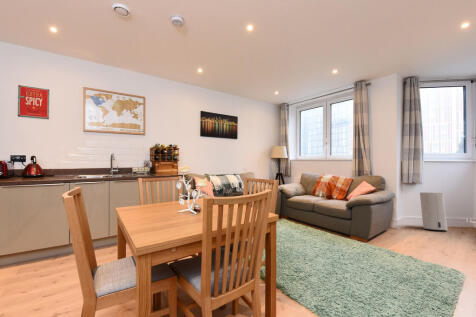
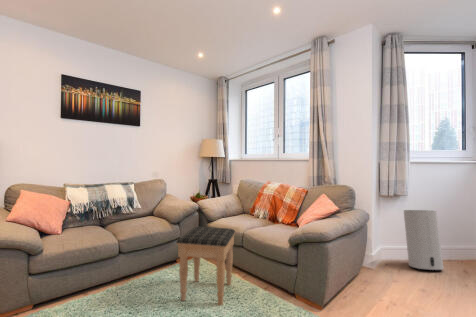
footstool: none [284,198,313,237] -> present [176,227,235,306]

